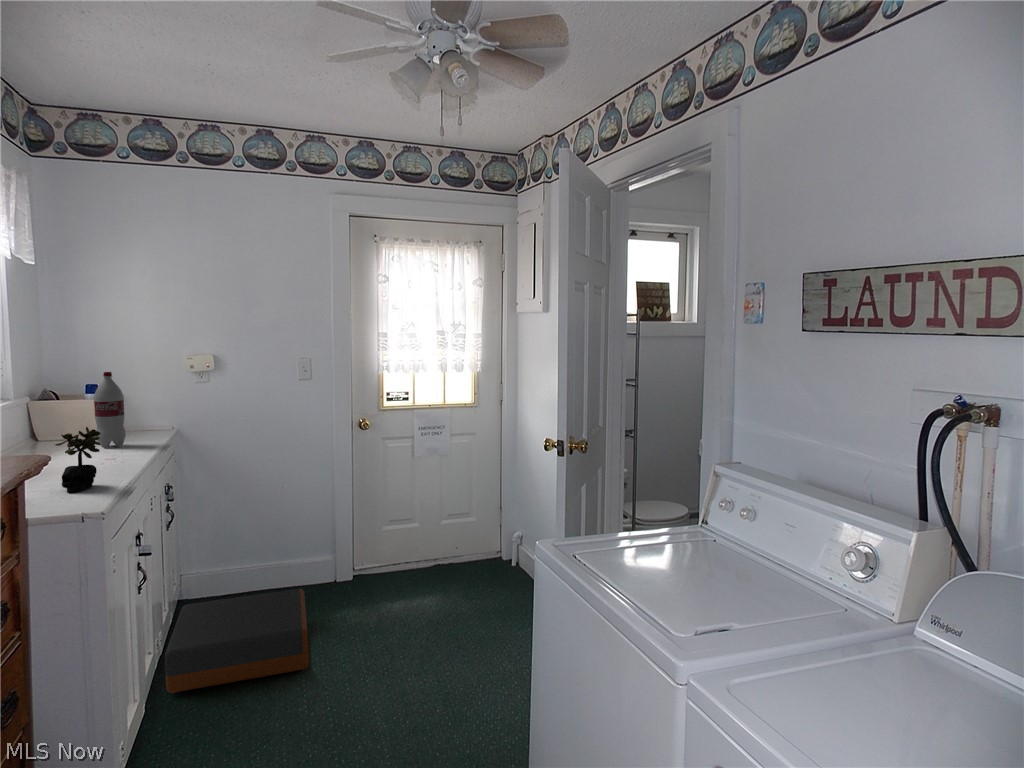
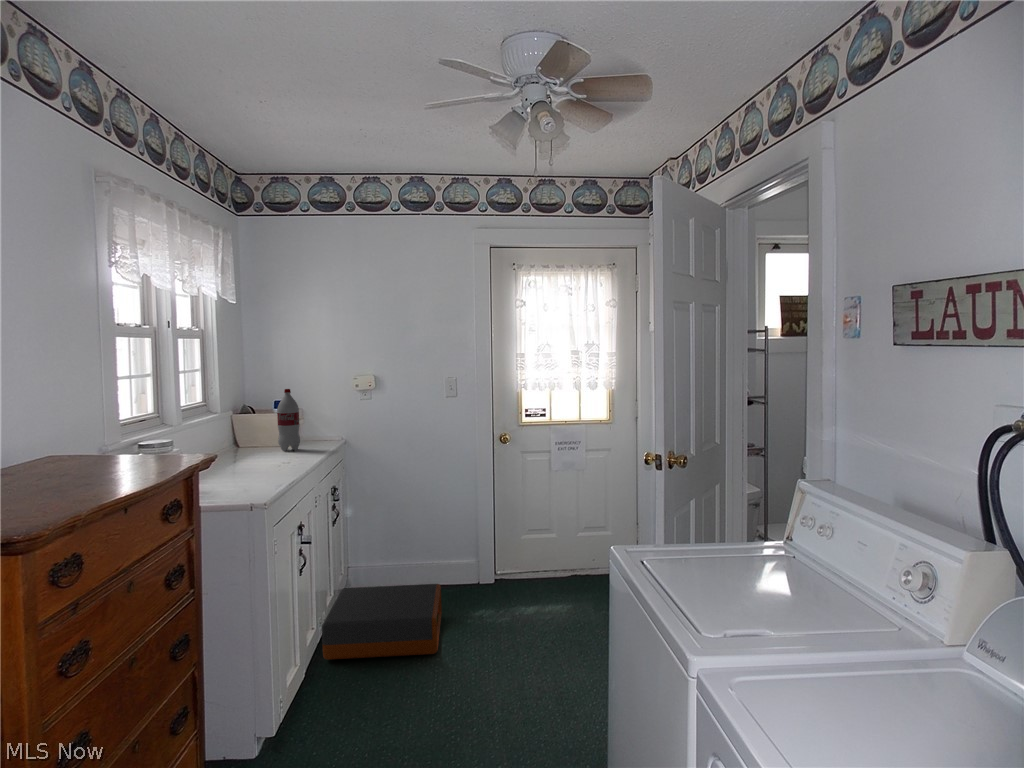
succulent plant: present [55,427,100,493] -> none [240,432,273,484]

